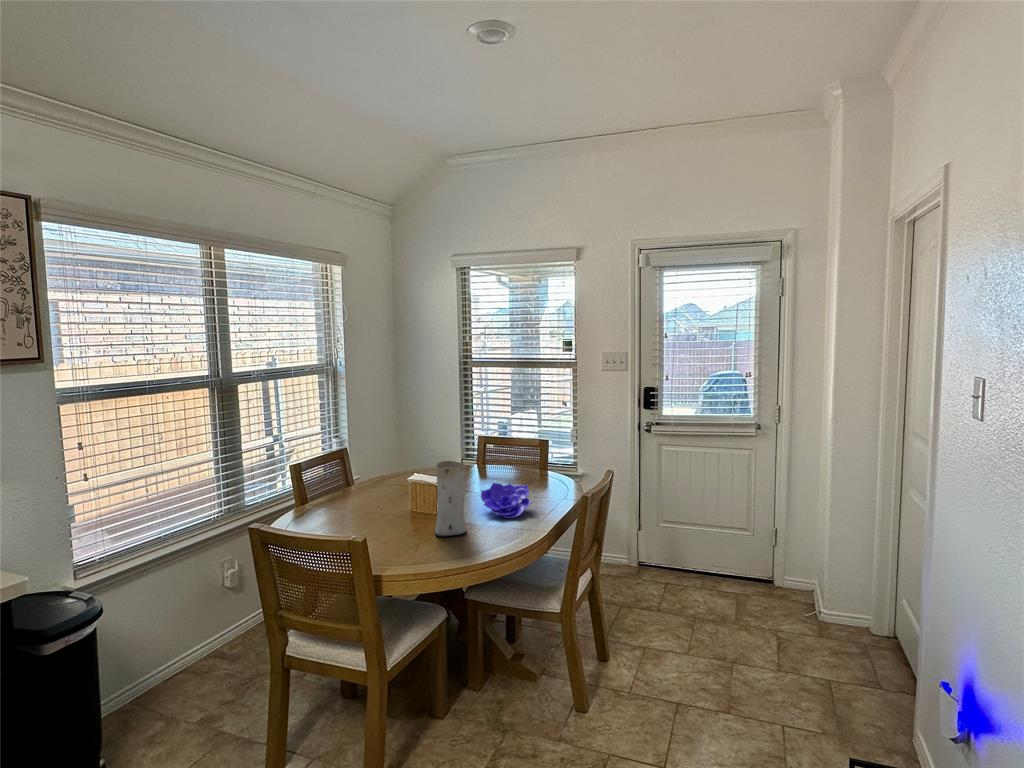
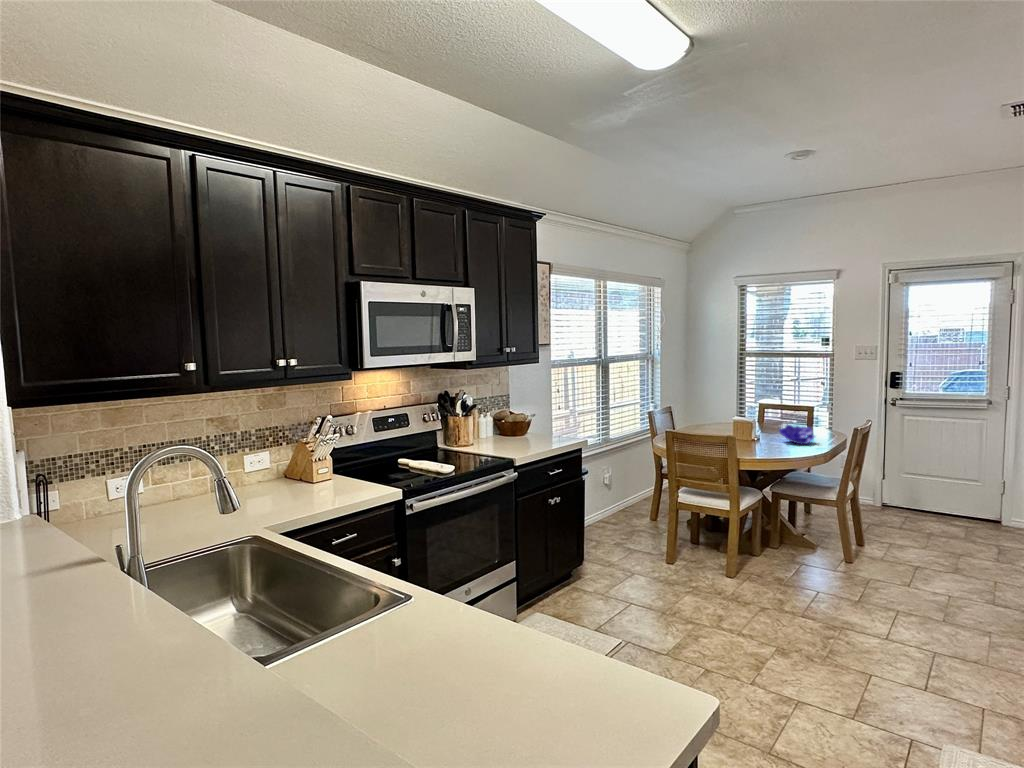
vase: present [435,461,467,536] -> none [757,406,777,449]

